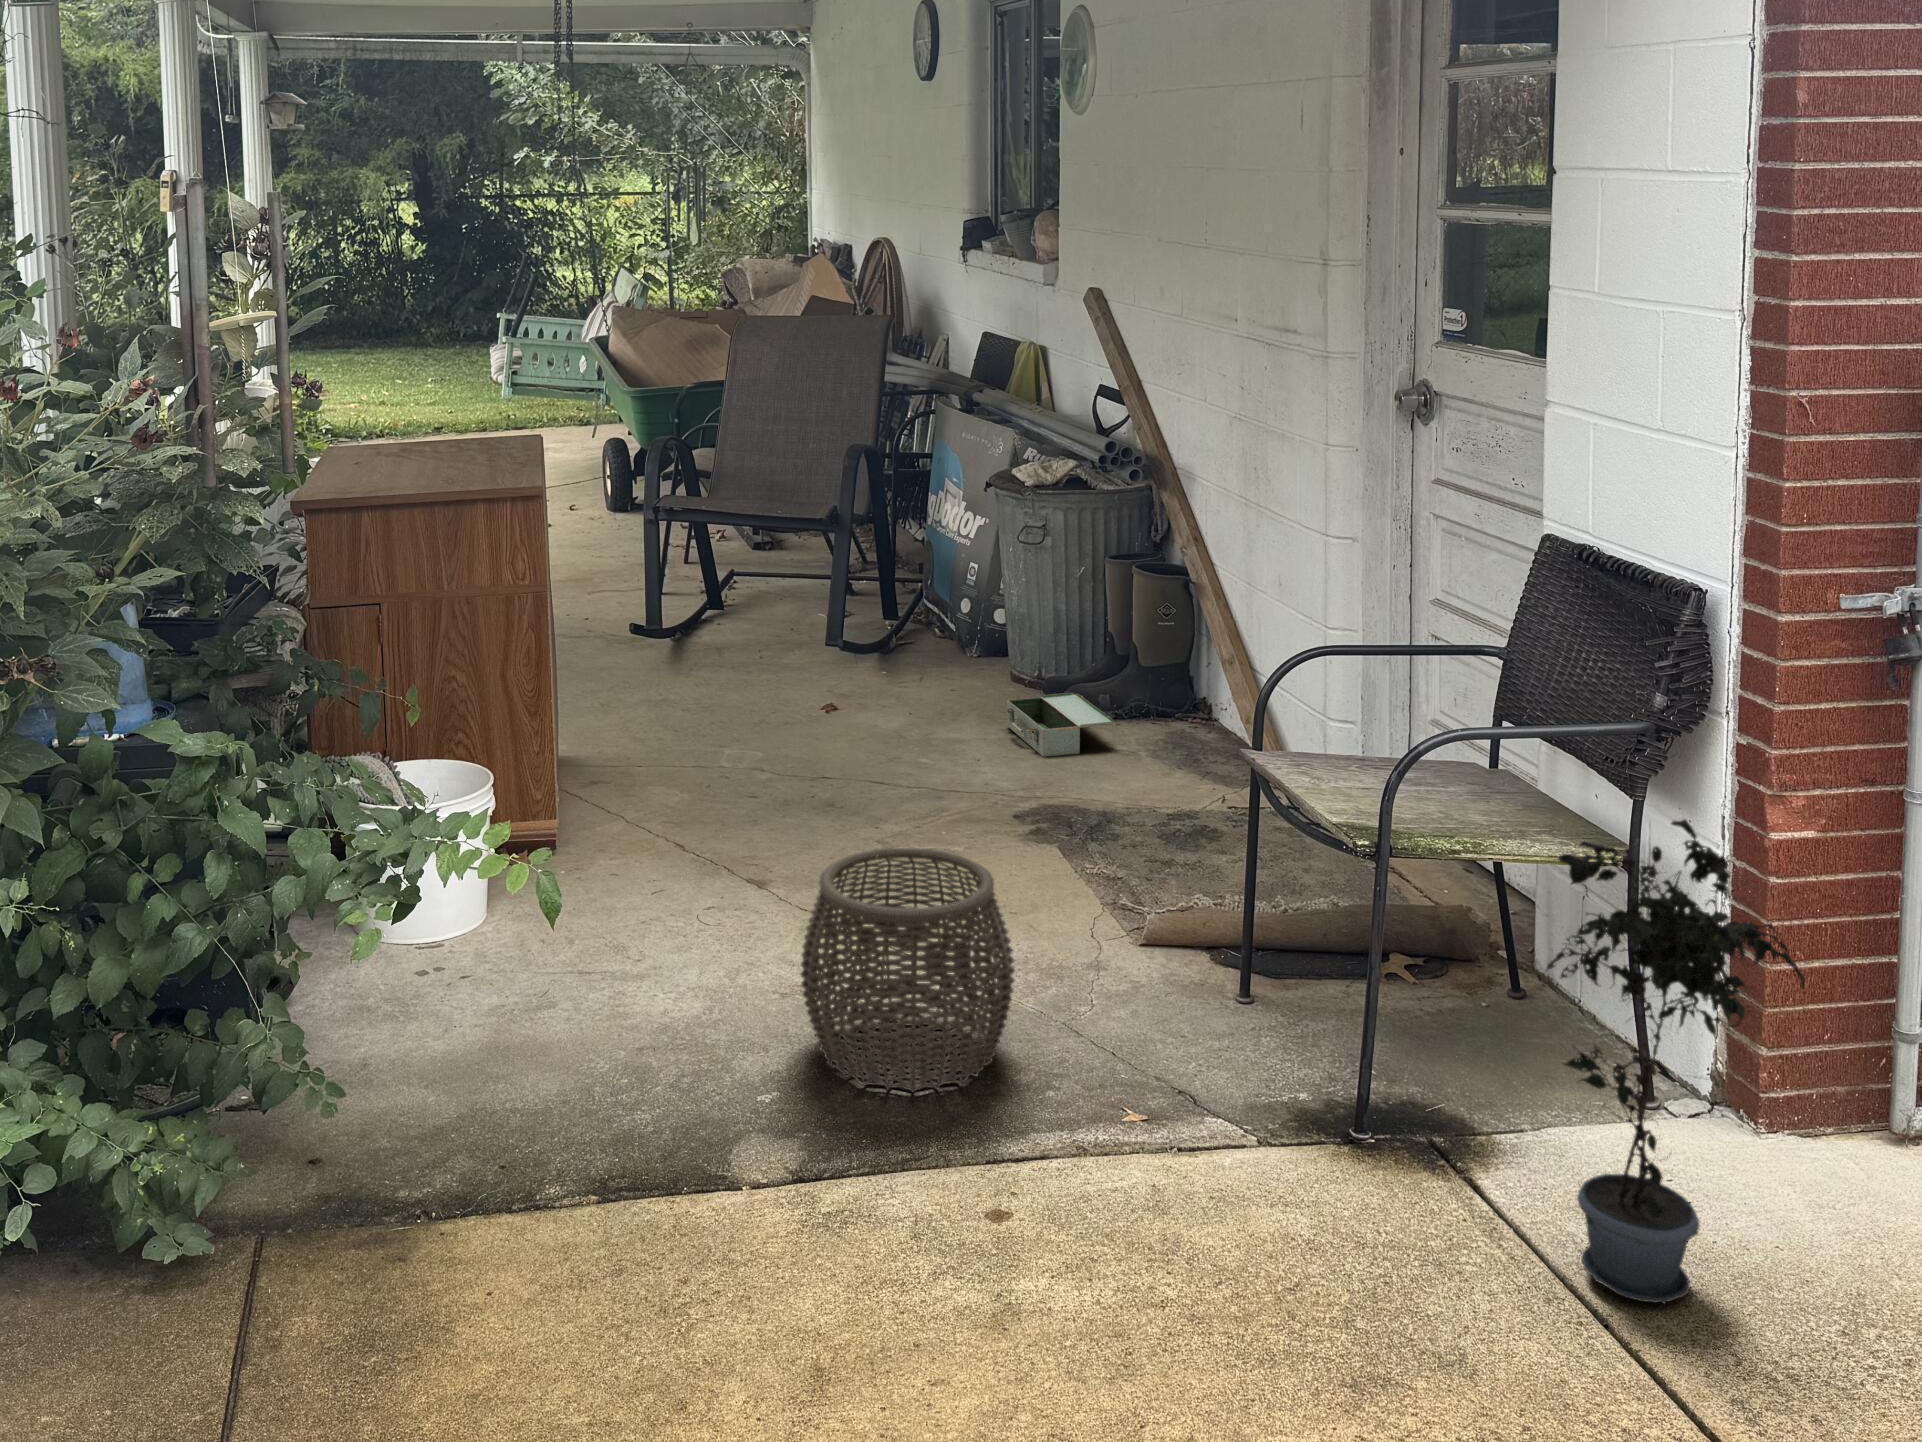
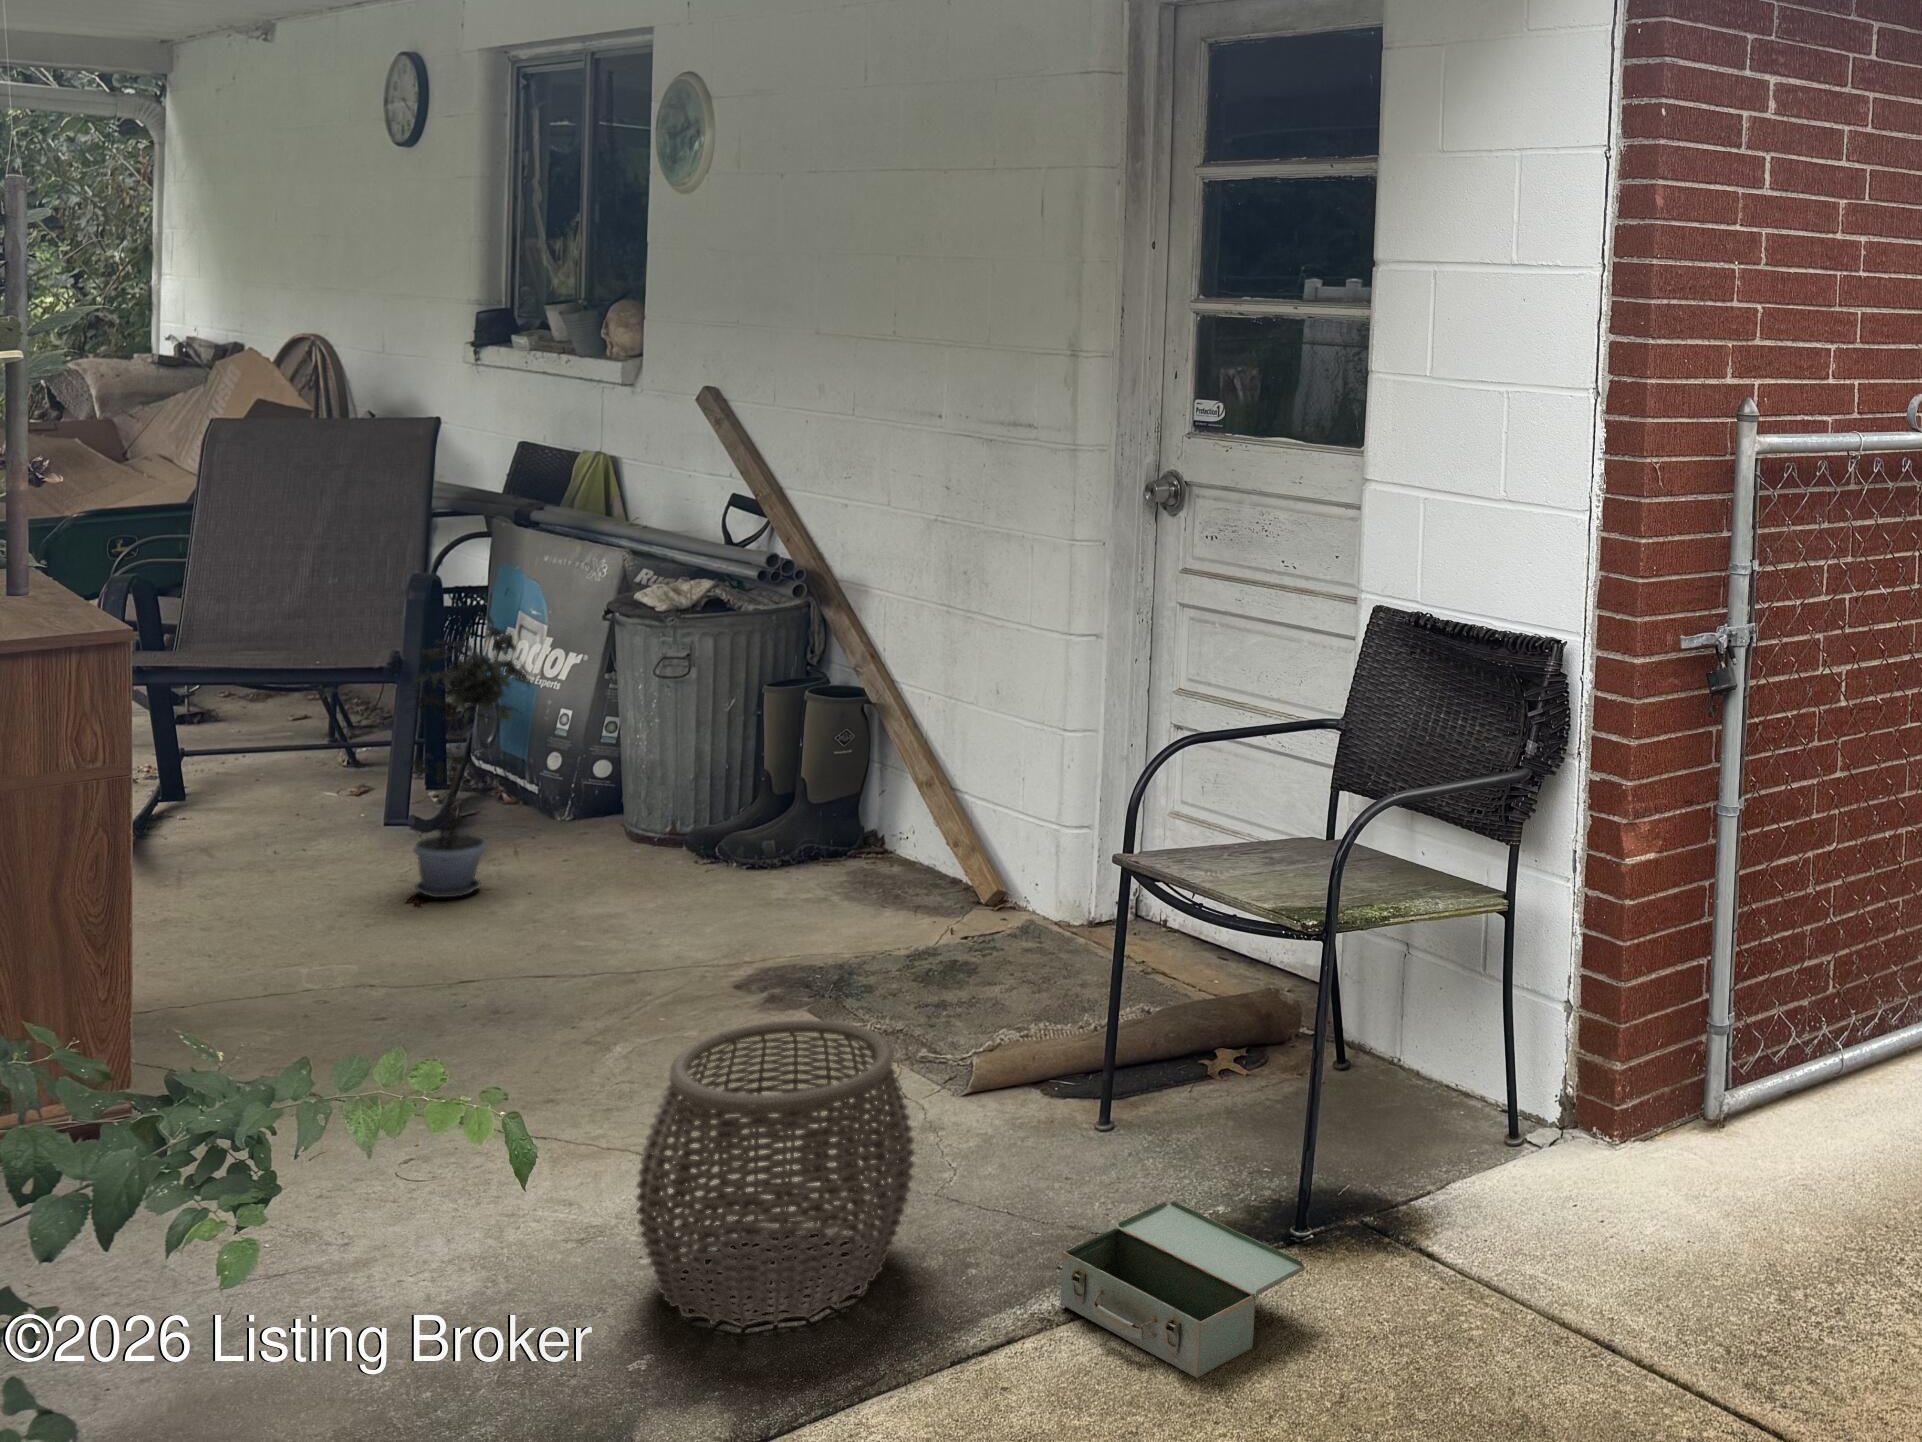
toolbox: present [1007,693,1115,757] -> present [1060,1201,1305,1378]
potted plant: present [1547,819,1805,1304] -> present [396,616,530,897]

